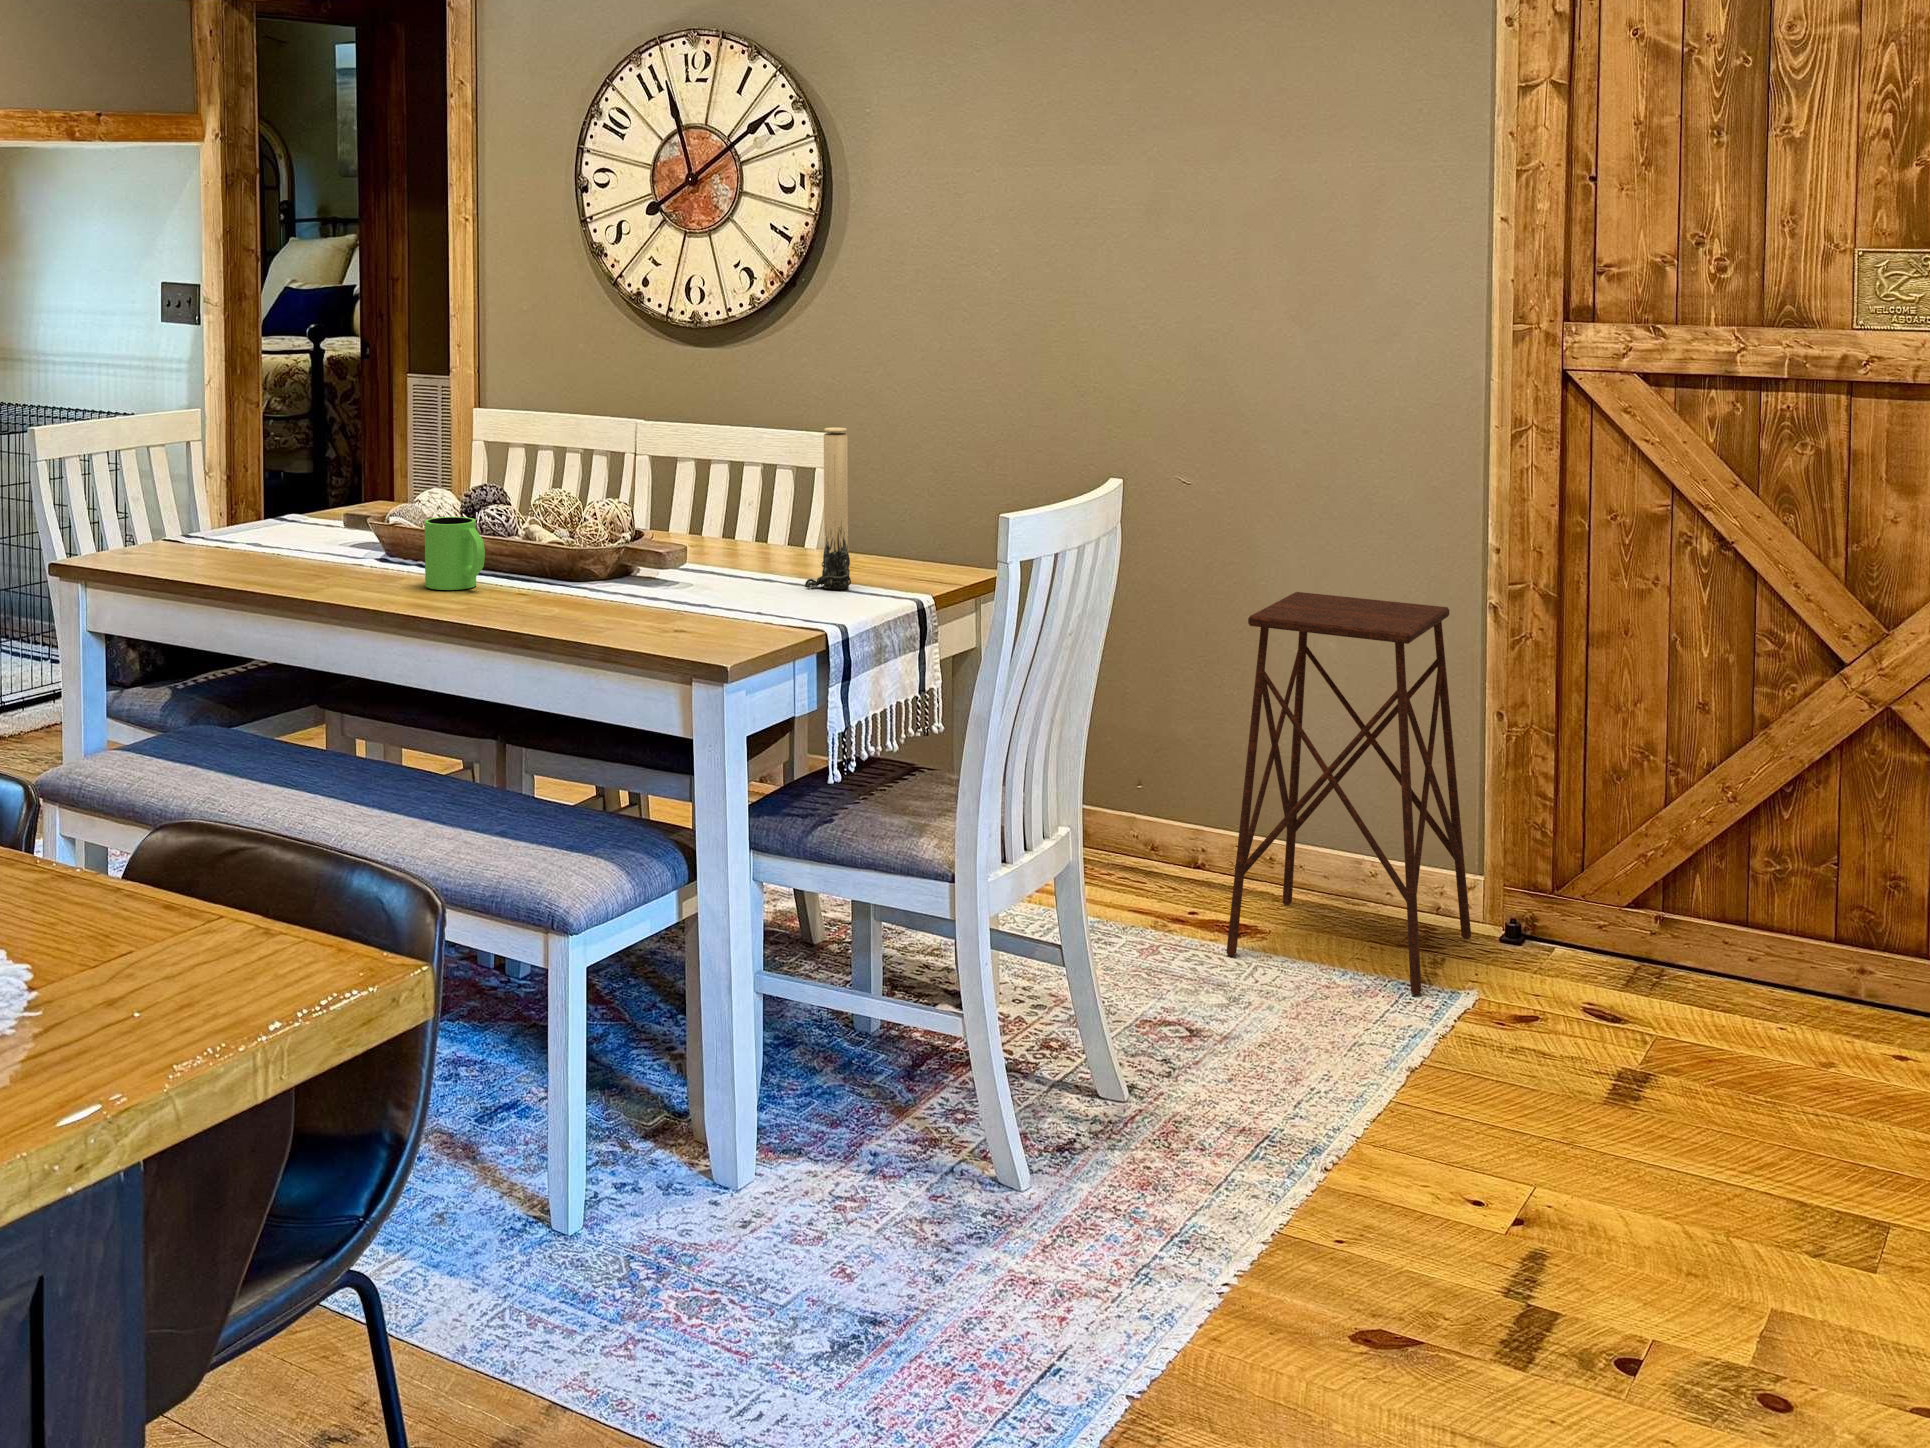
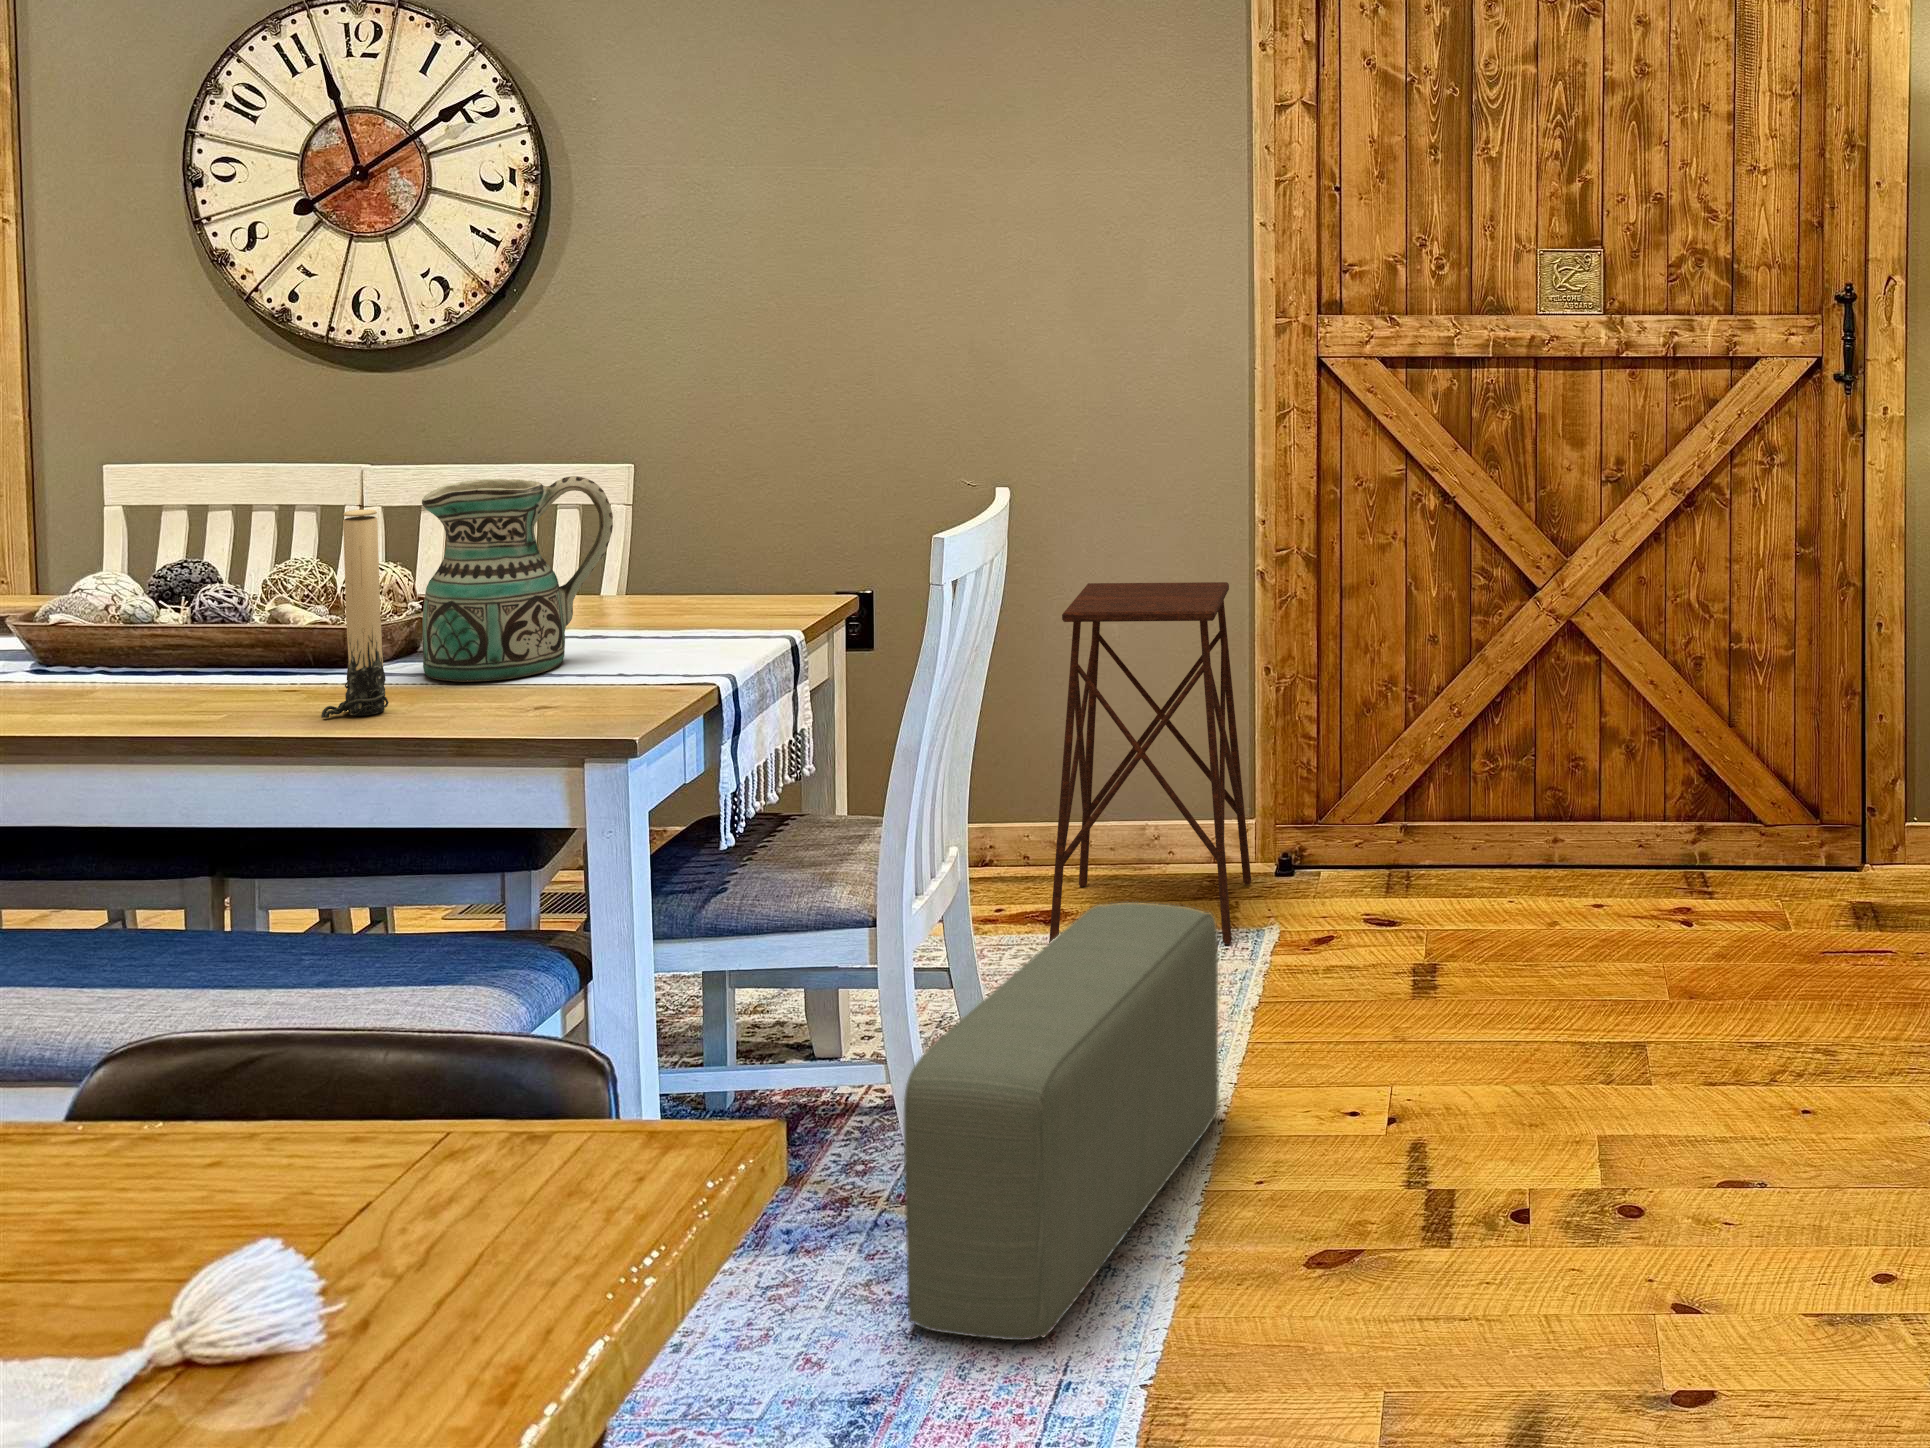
candle: present [805,428,851,589] -> present [321,510,389,718]
ceramic pitcher: none [619,431,770,604] -> present [422,476,613,682]
mug: present [425,517,485,590] -> none [134,607,233,702]
pouf: none [935,911,1329,1321] -> present [904,902,1219,1340]

